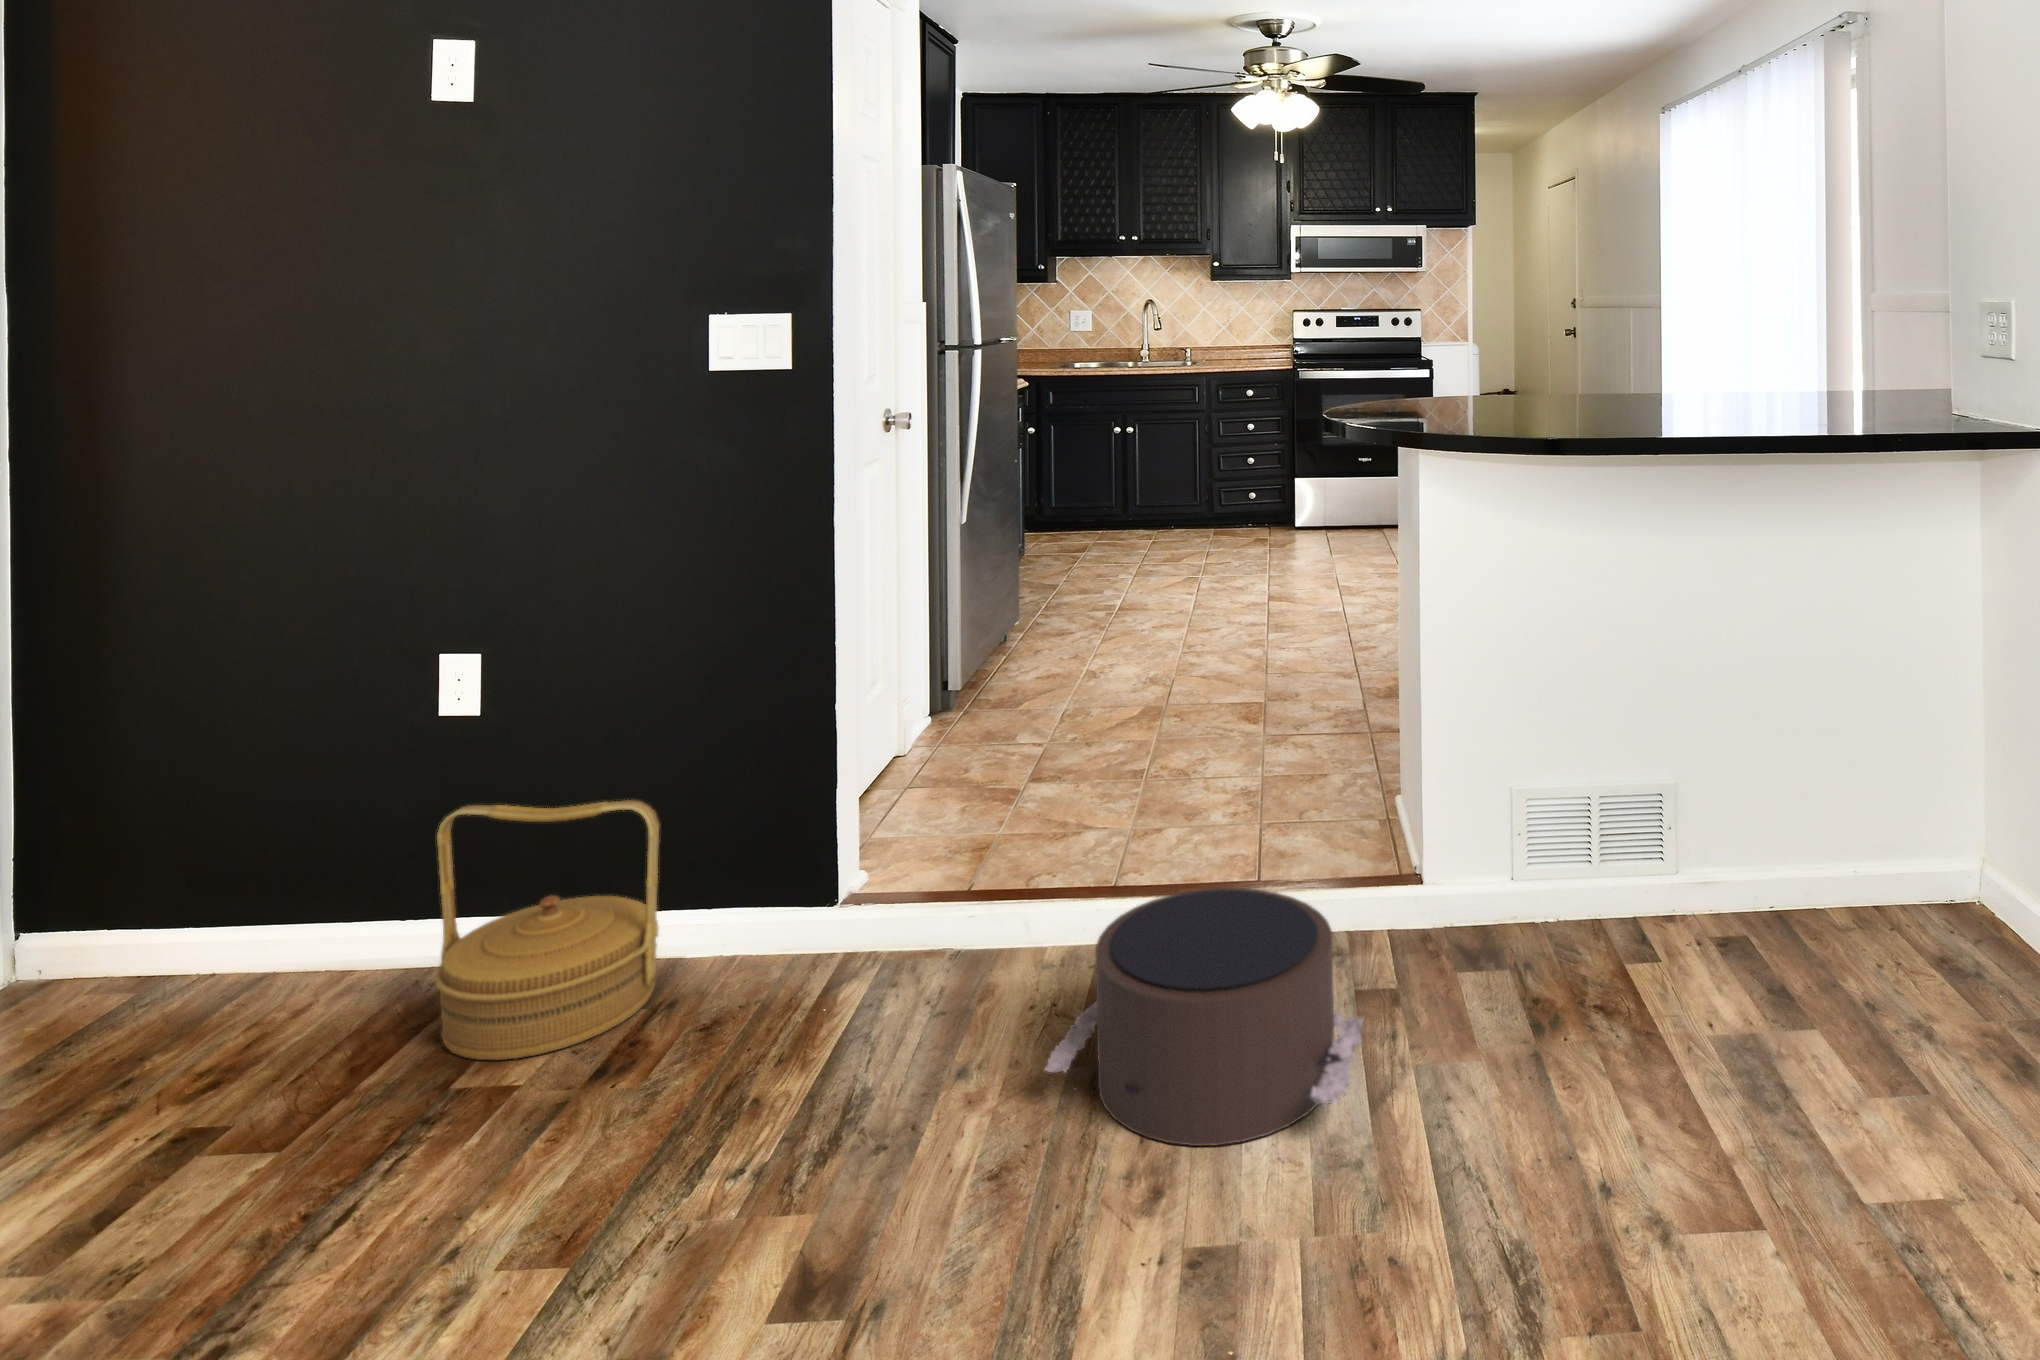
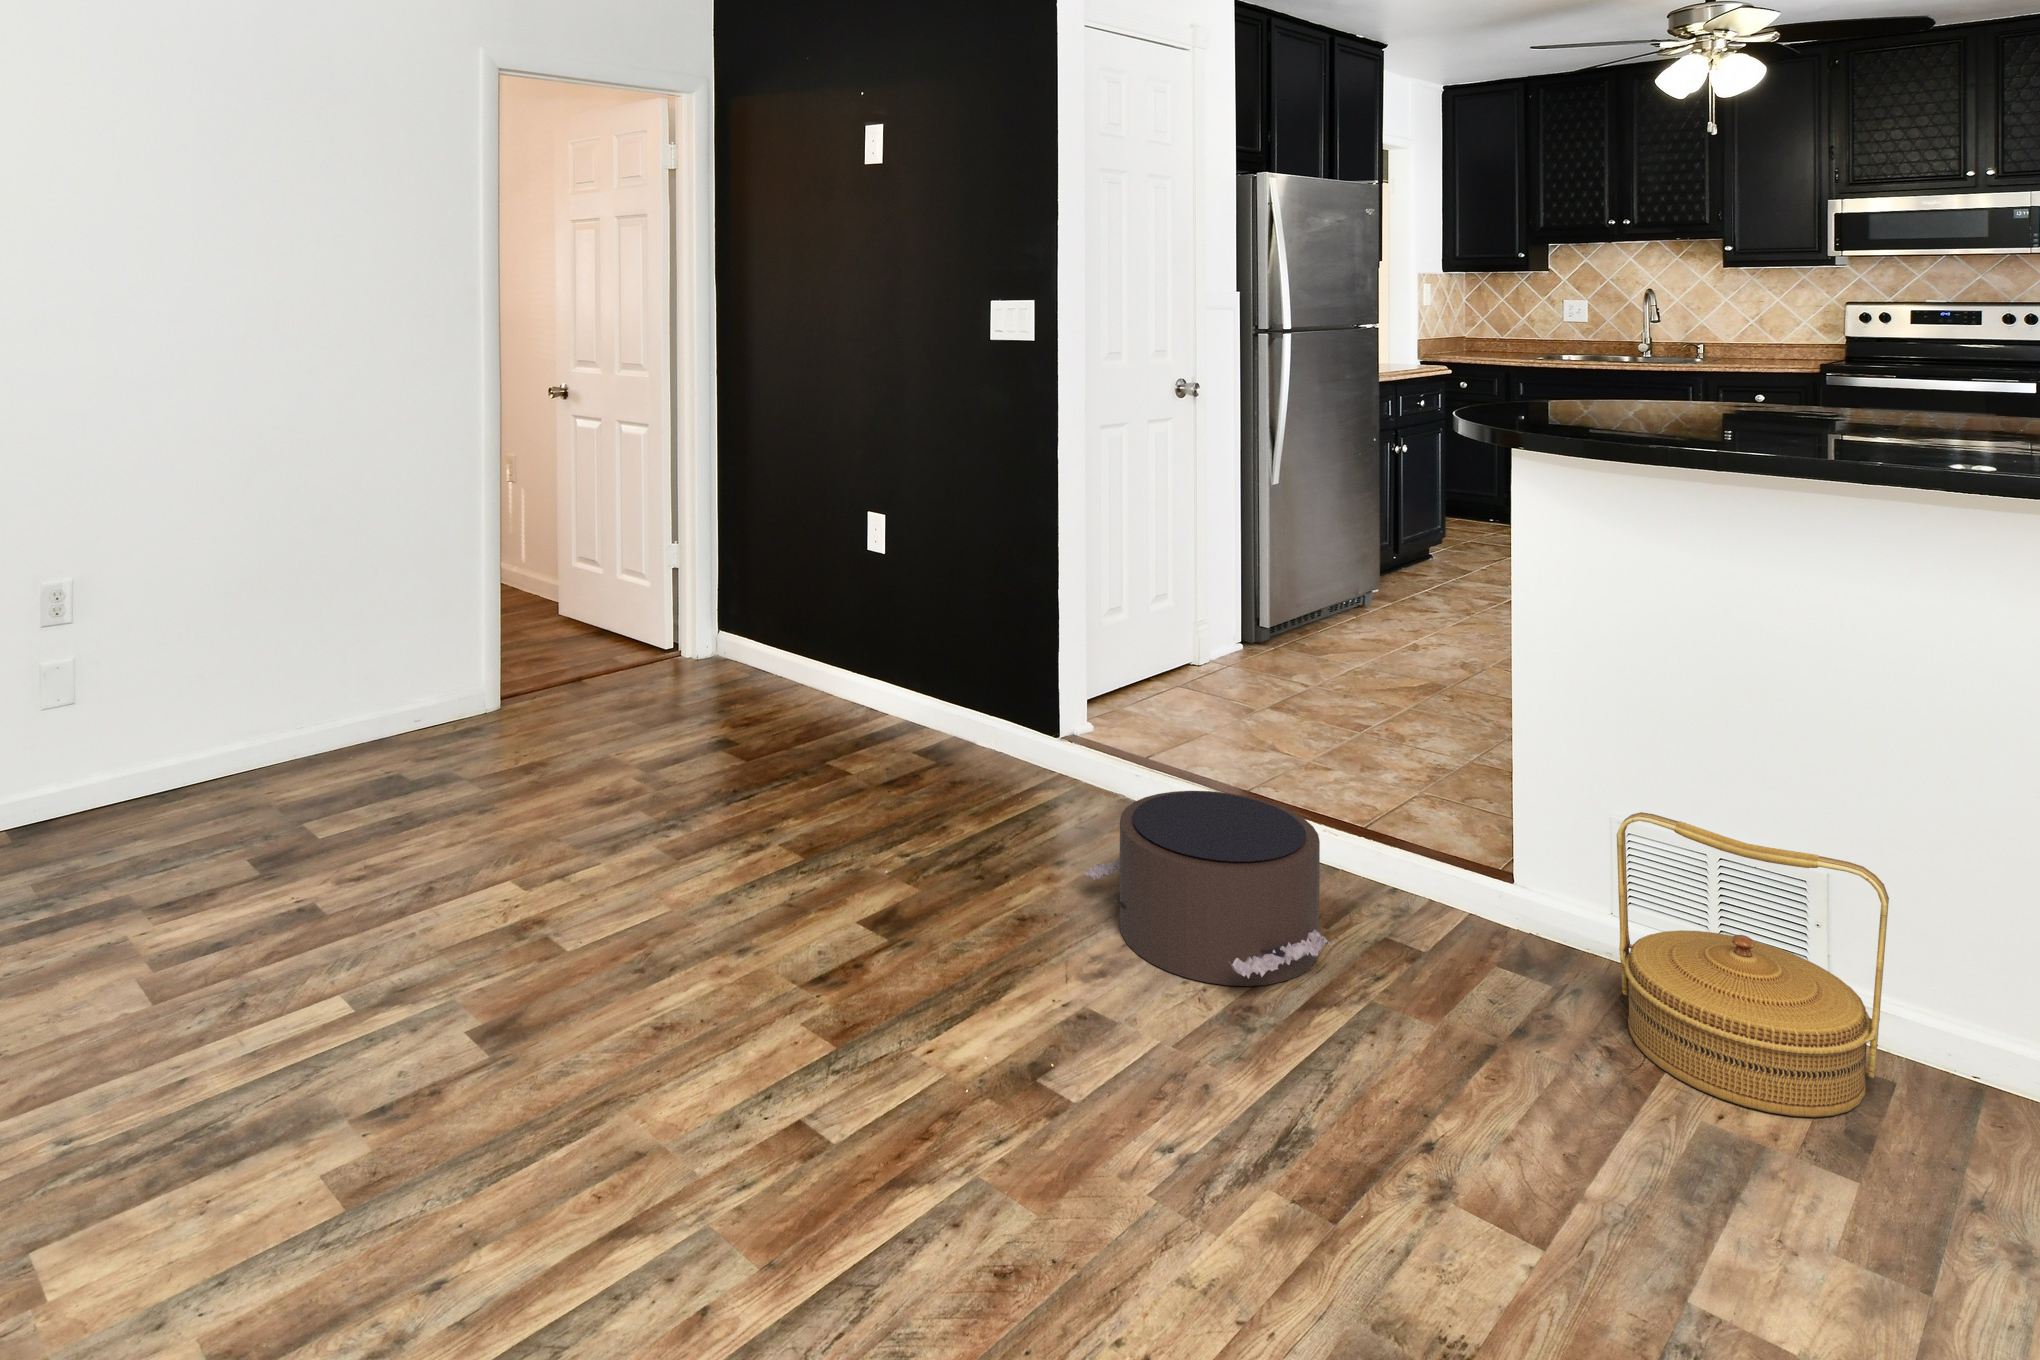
woven basket: present [435,800,659,1060] -> present [1617,812,1889,1117]

